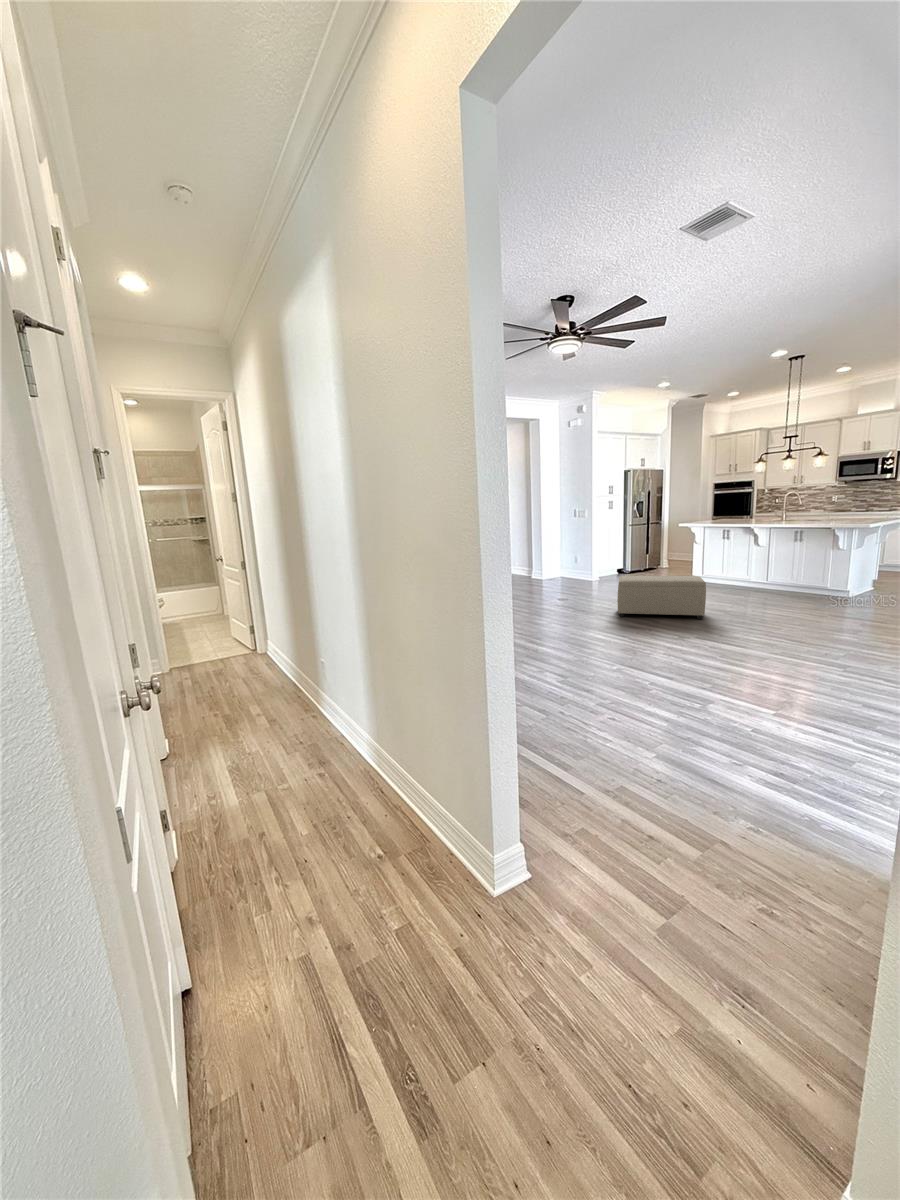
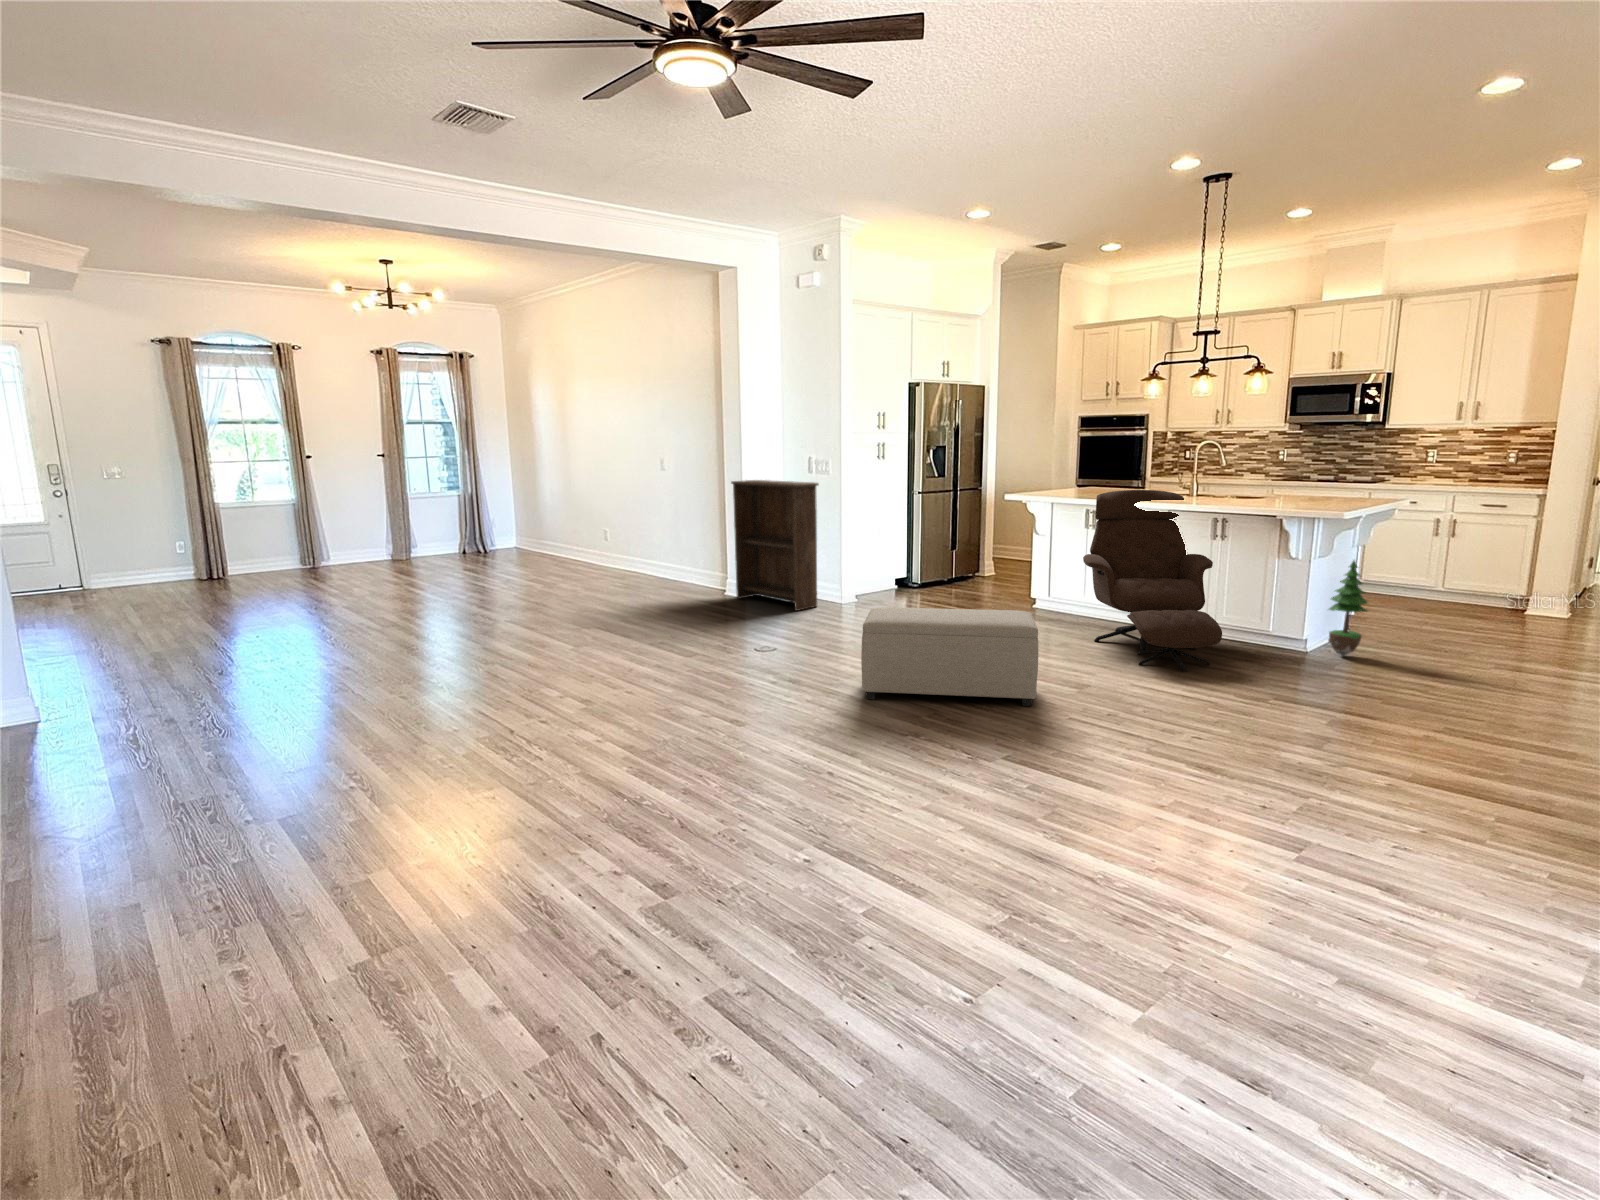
lounge chair: none [723,518,801,606] -> present [1083,490,1222,672]
bookshelf: none [536,522,581,584] -> present [731,480,819,611]
potted tree: none [860,548,885,599] -> present [1328,560,1368,656]

